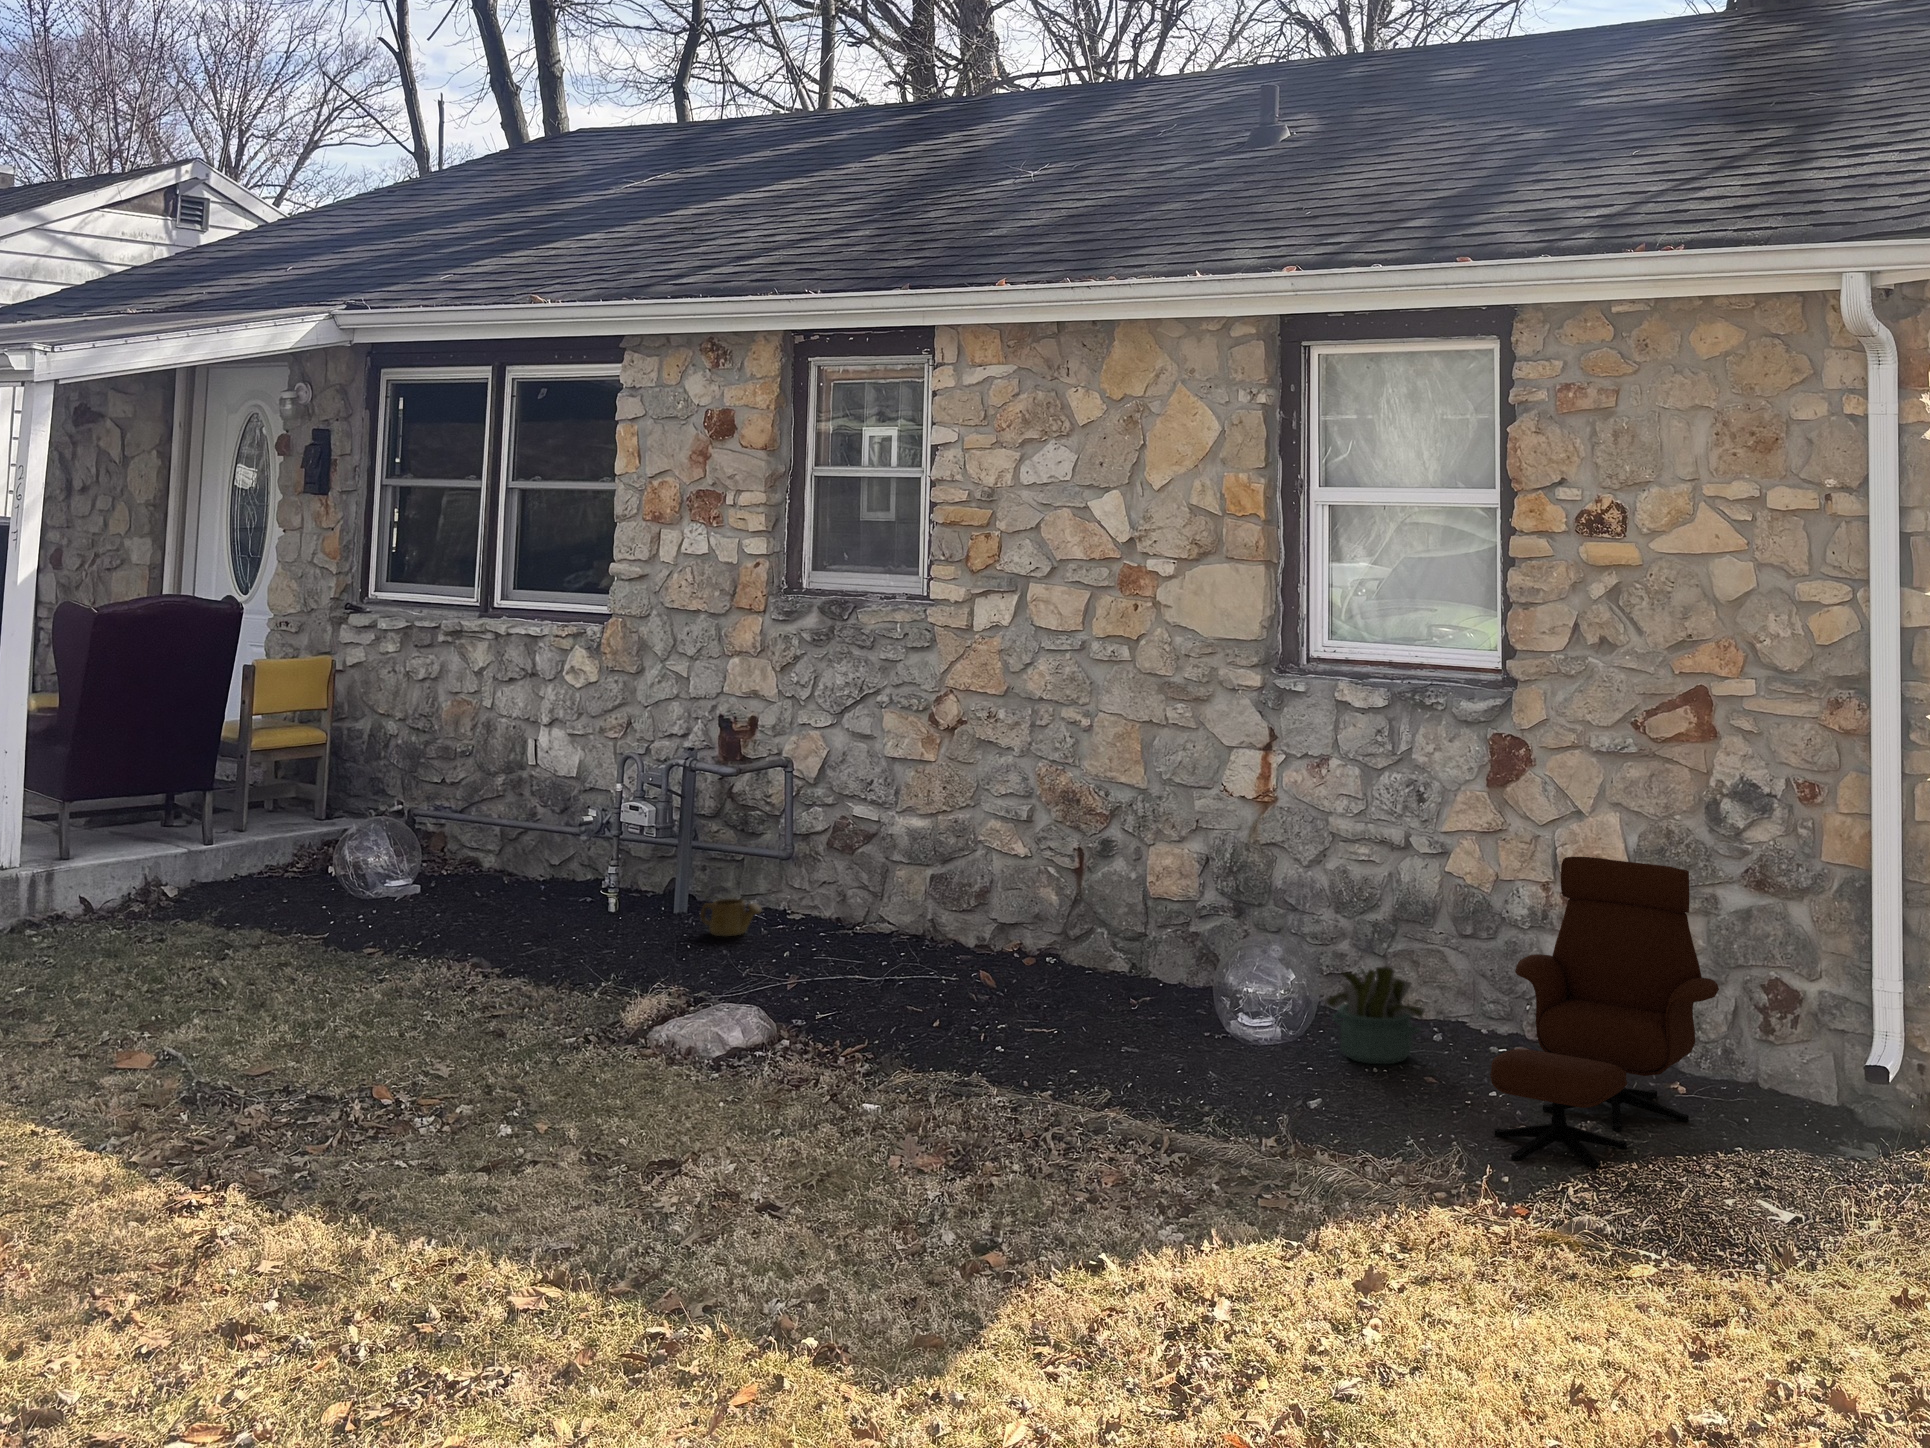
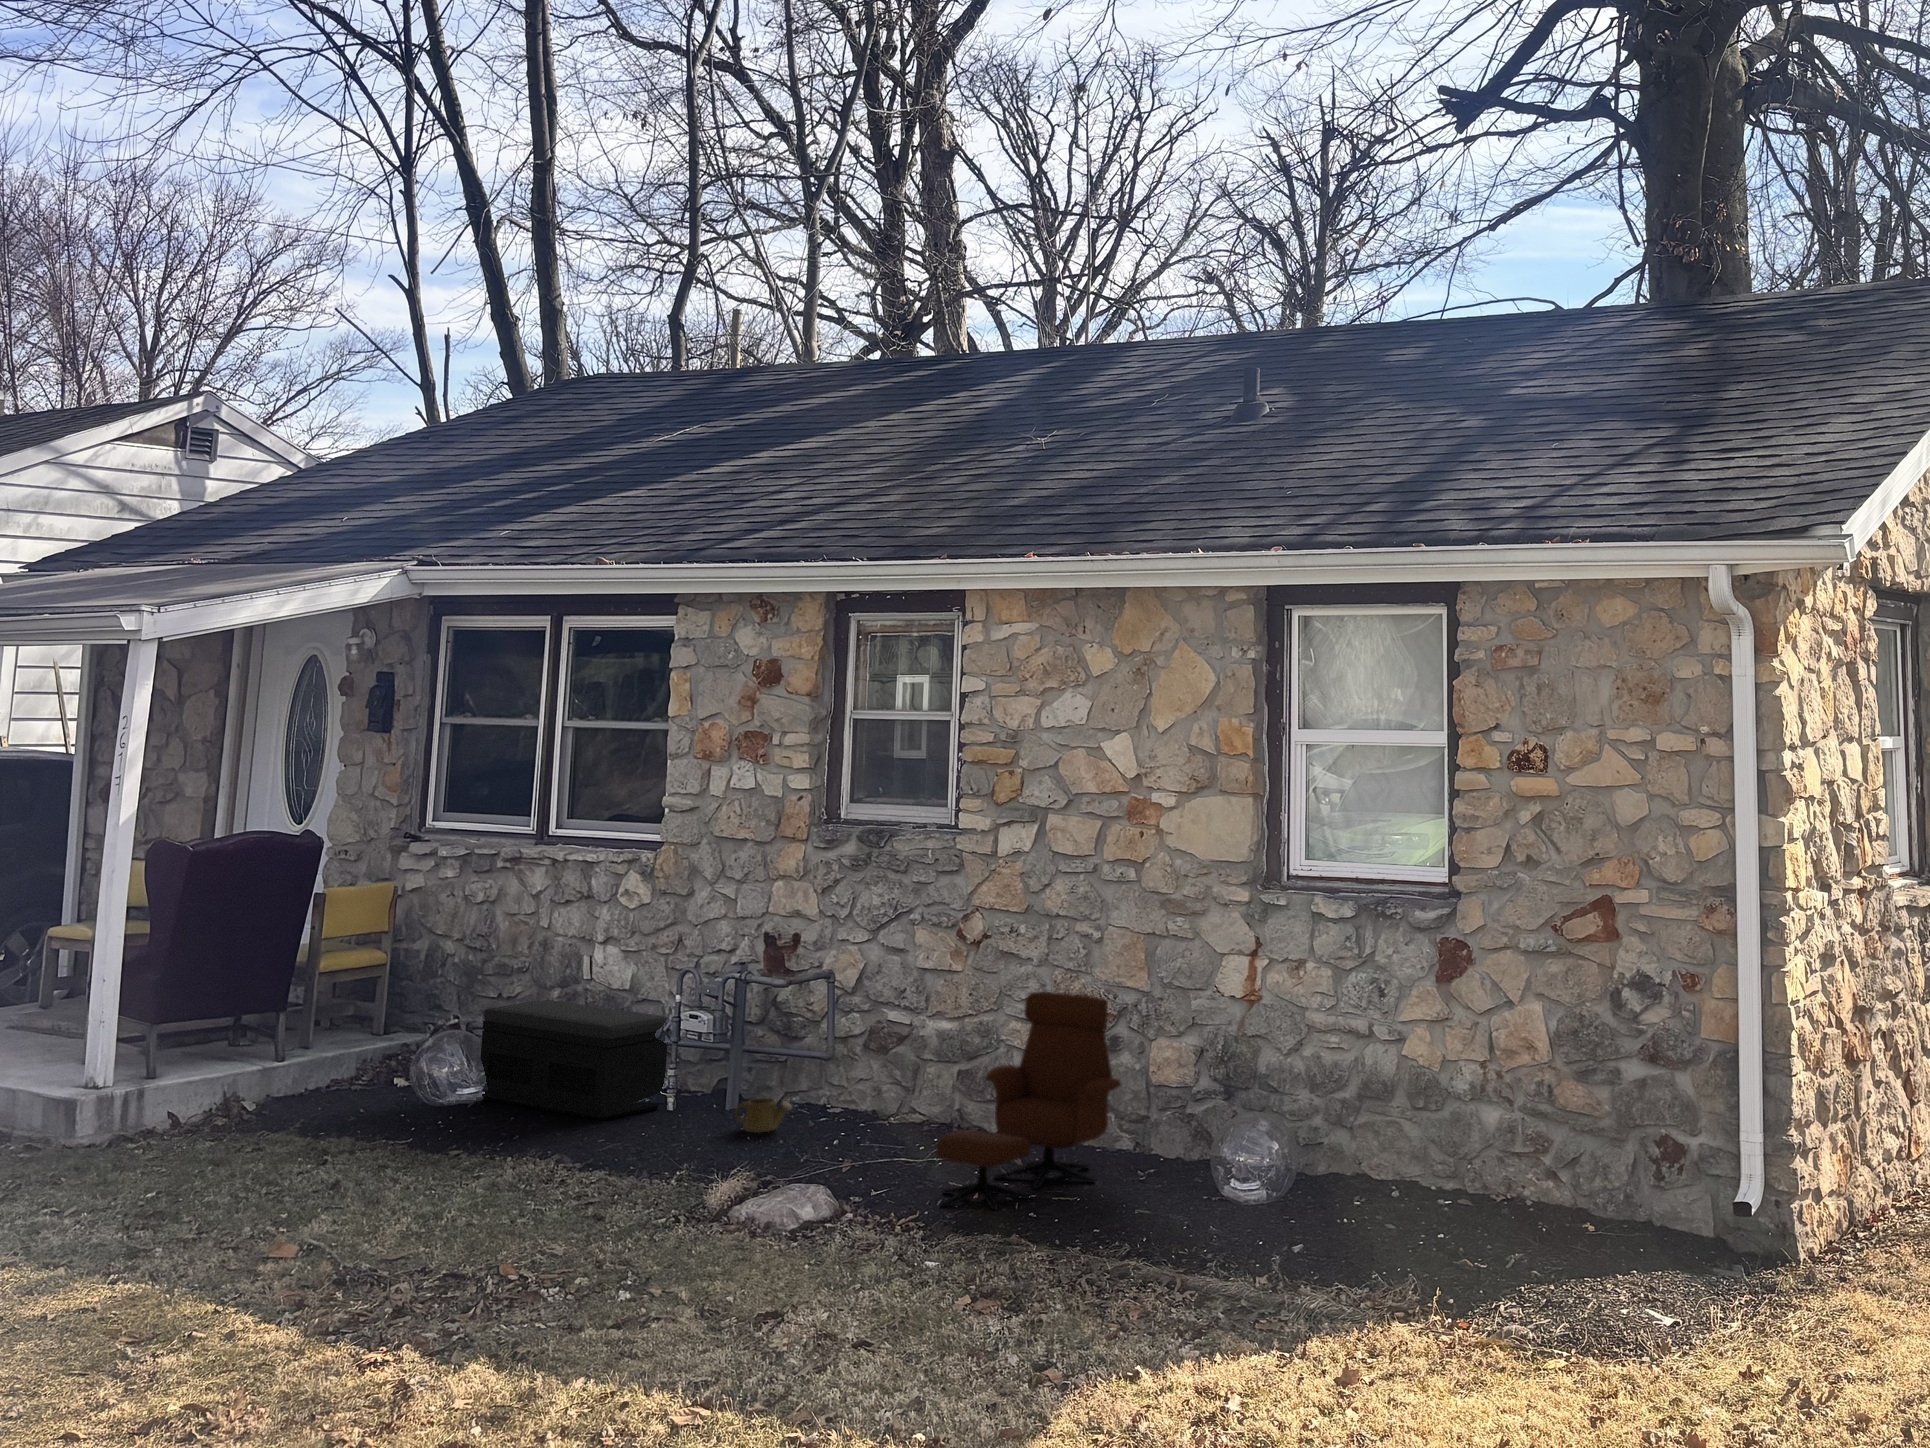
storage bench: none [440,787,635,918] -> present [480,1000,667,1121]
lounge chair: present [1490,857,1719,1168] -> present [937,992,1121,1210]
decorative plant: present [1324,966,1425,1064] -> none [1300,1137,1385,1220]

